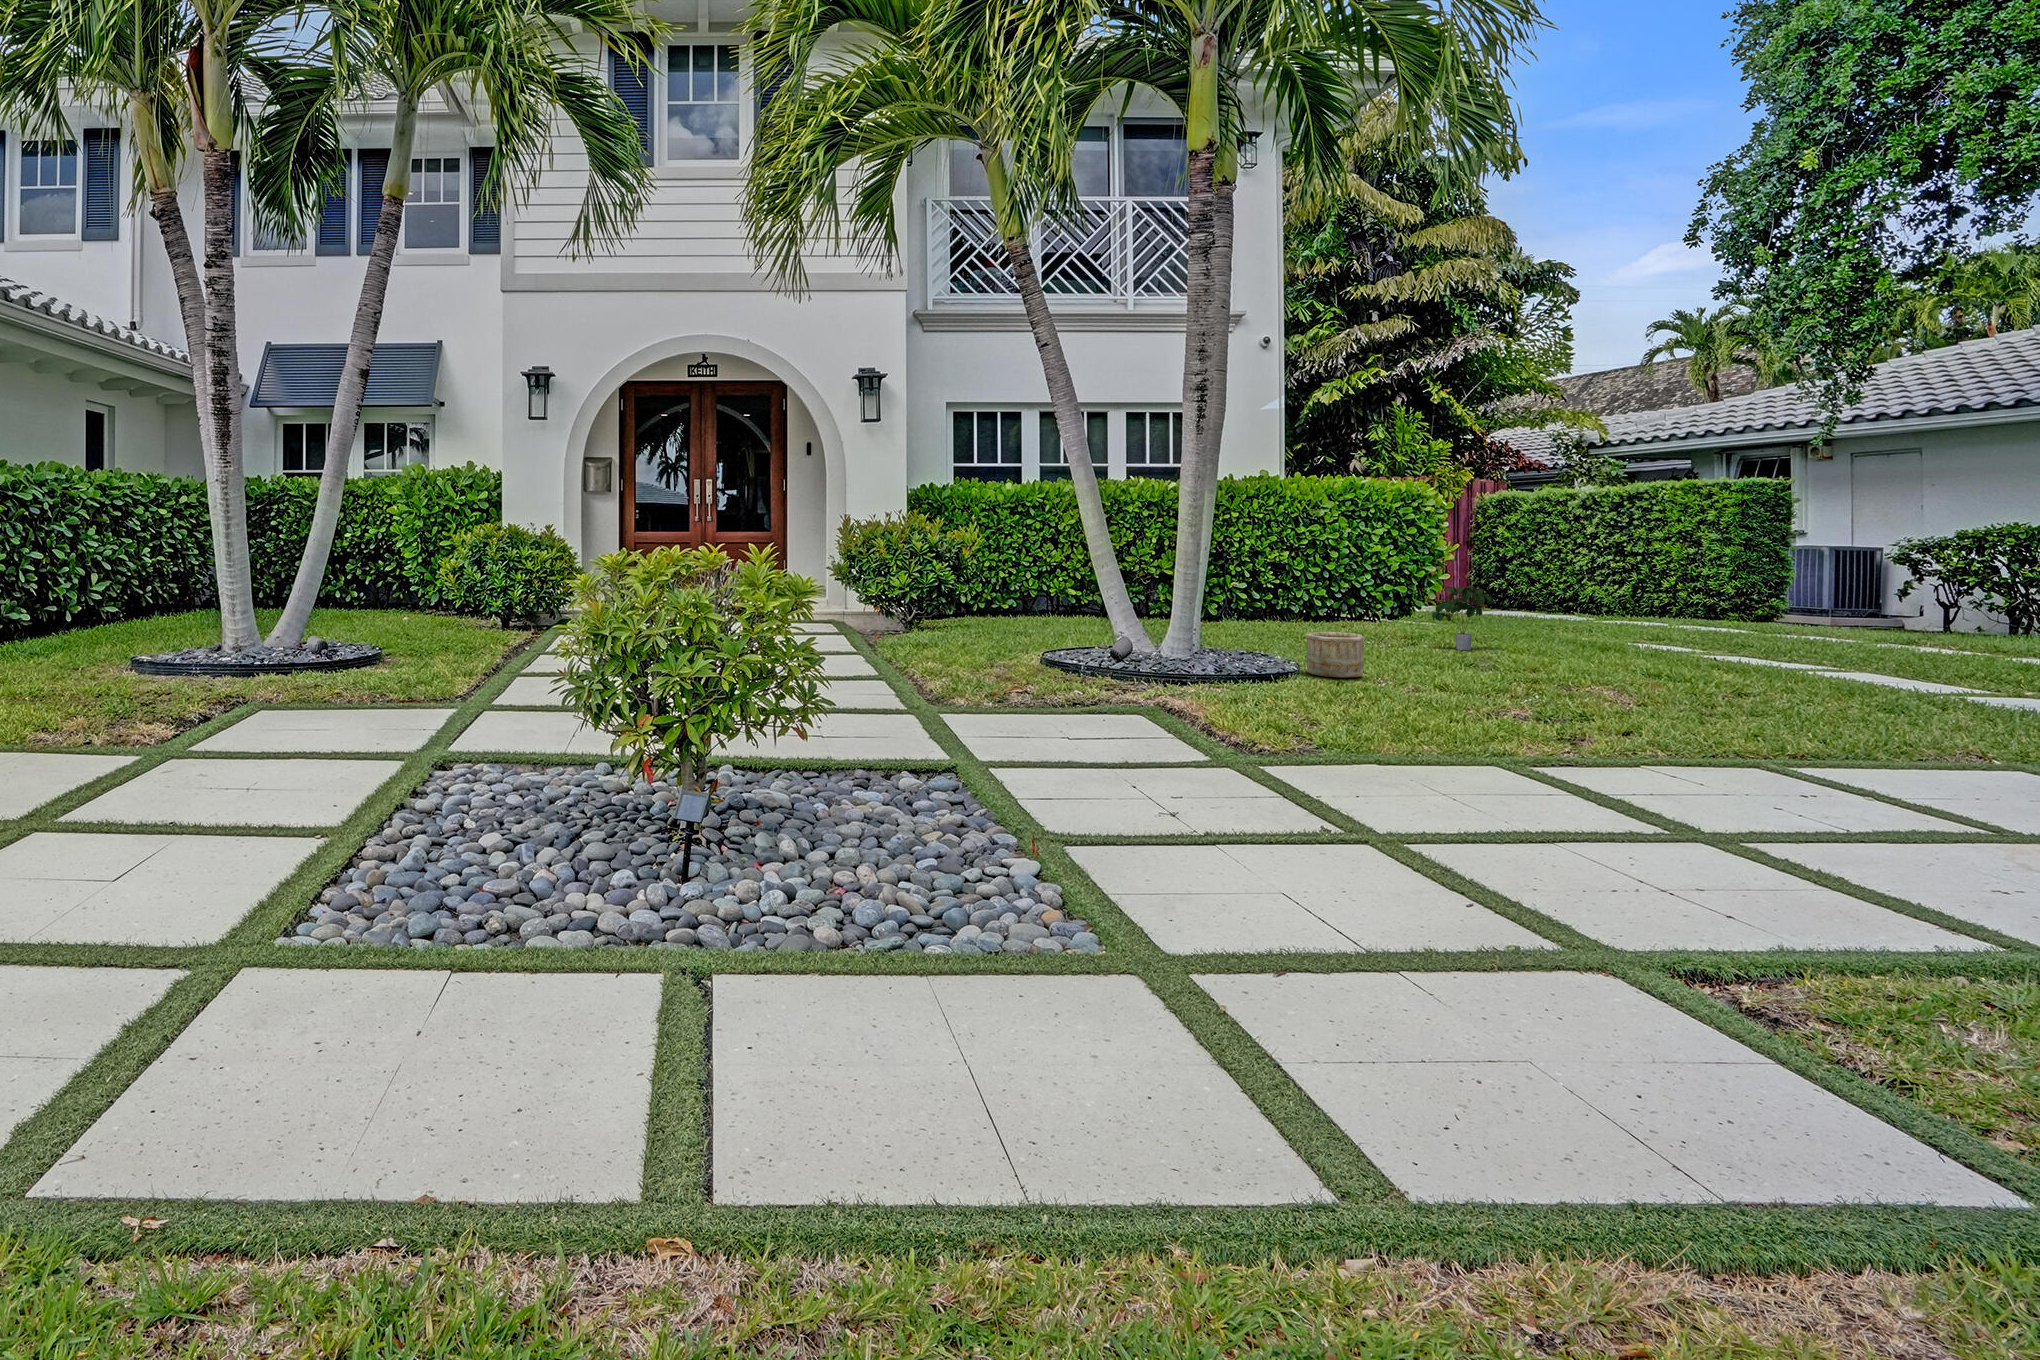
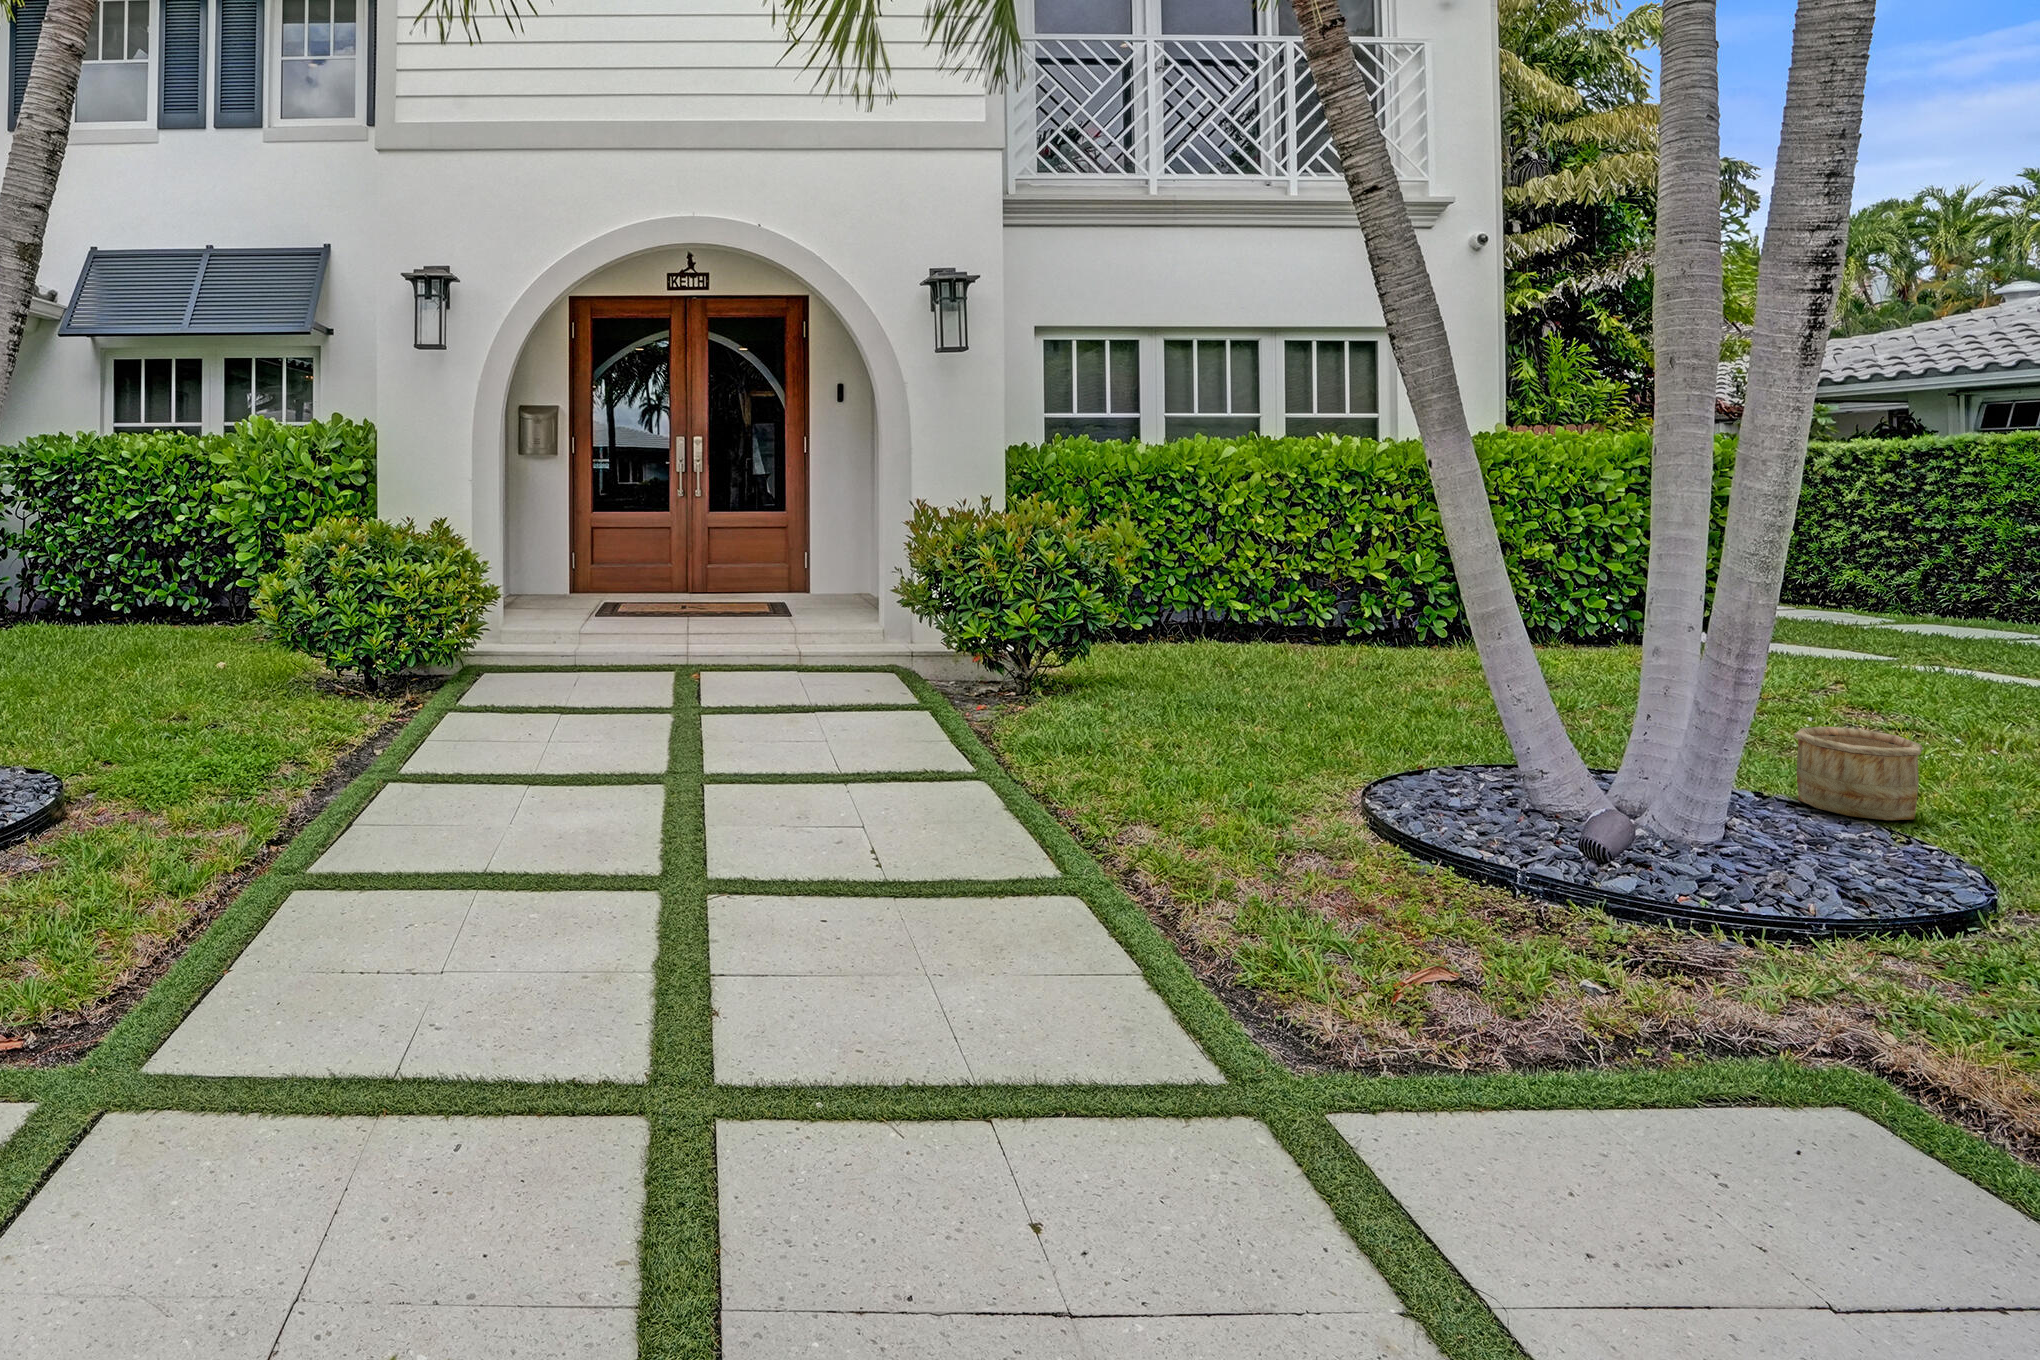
potted plant: present [1432,586,1493,650] -> none [1887,619,1985,725]

